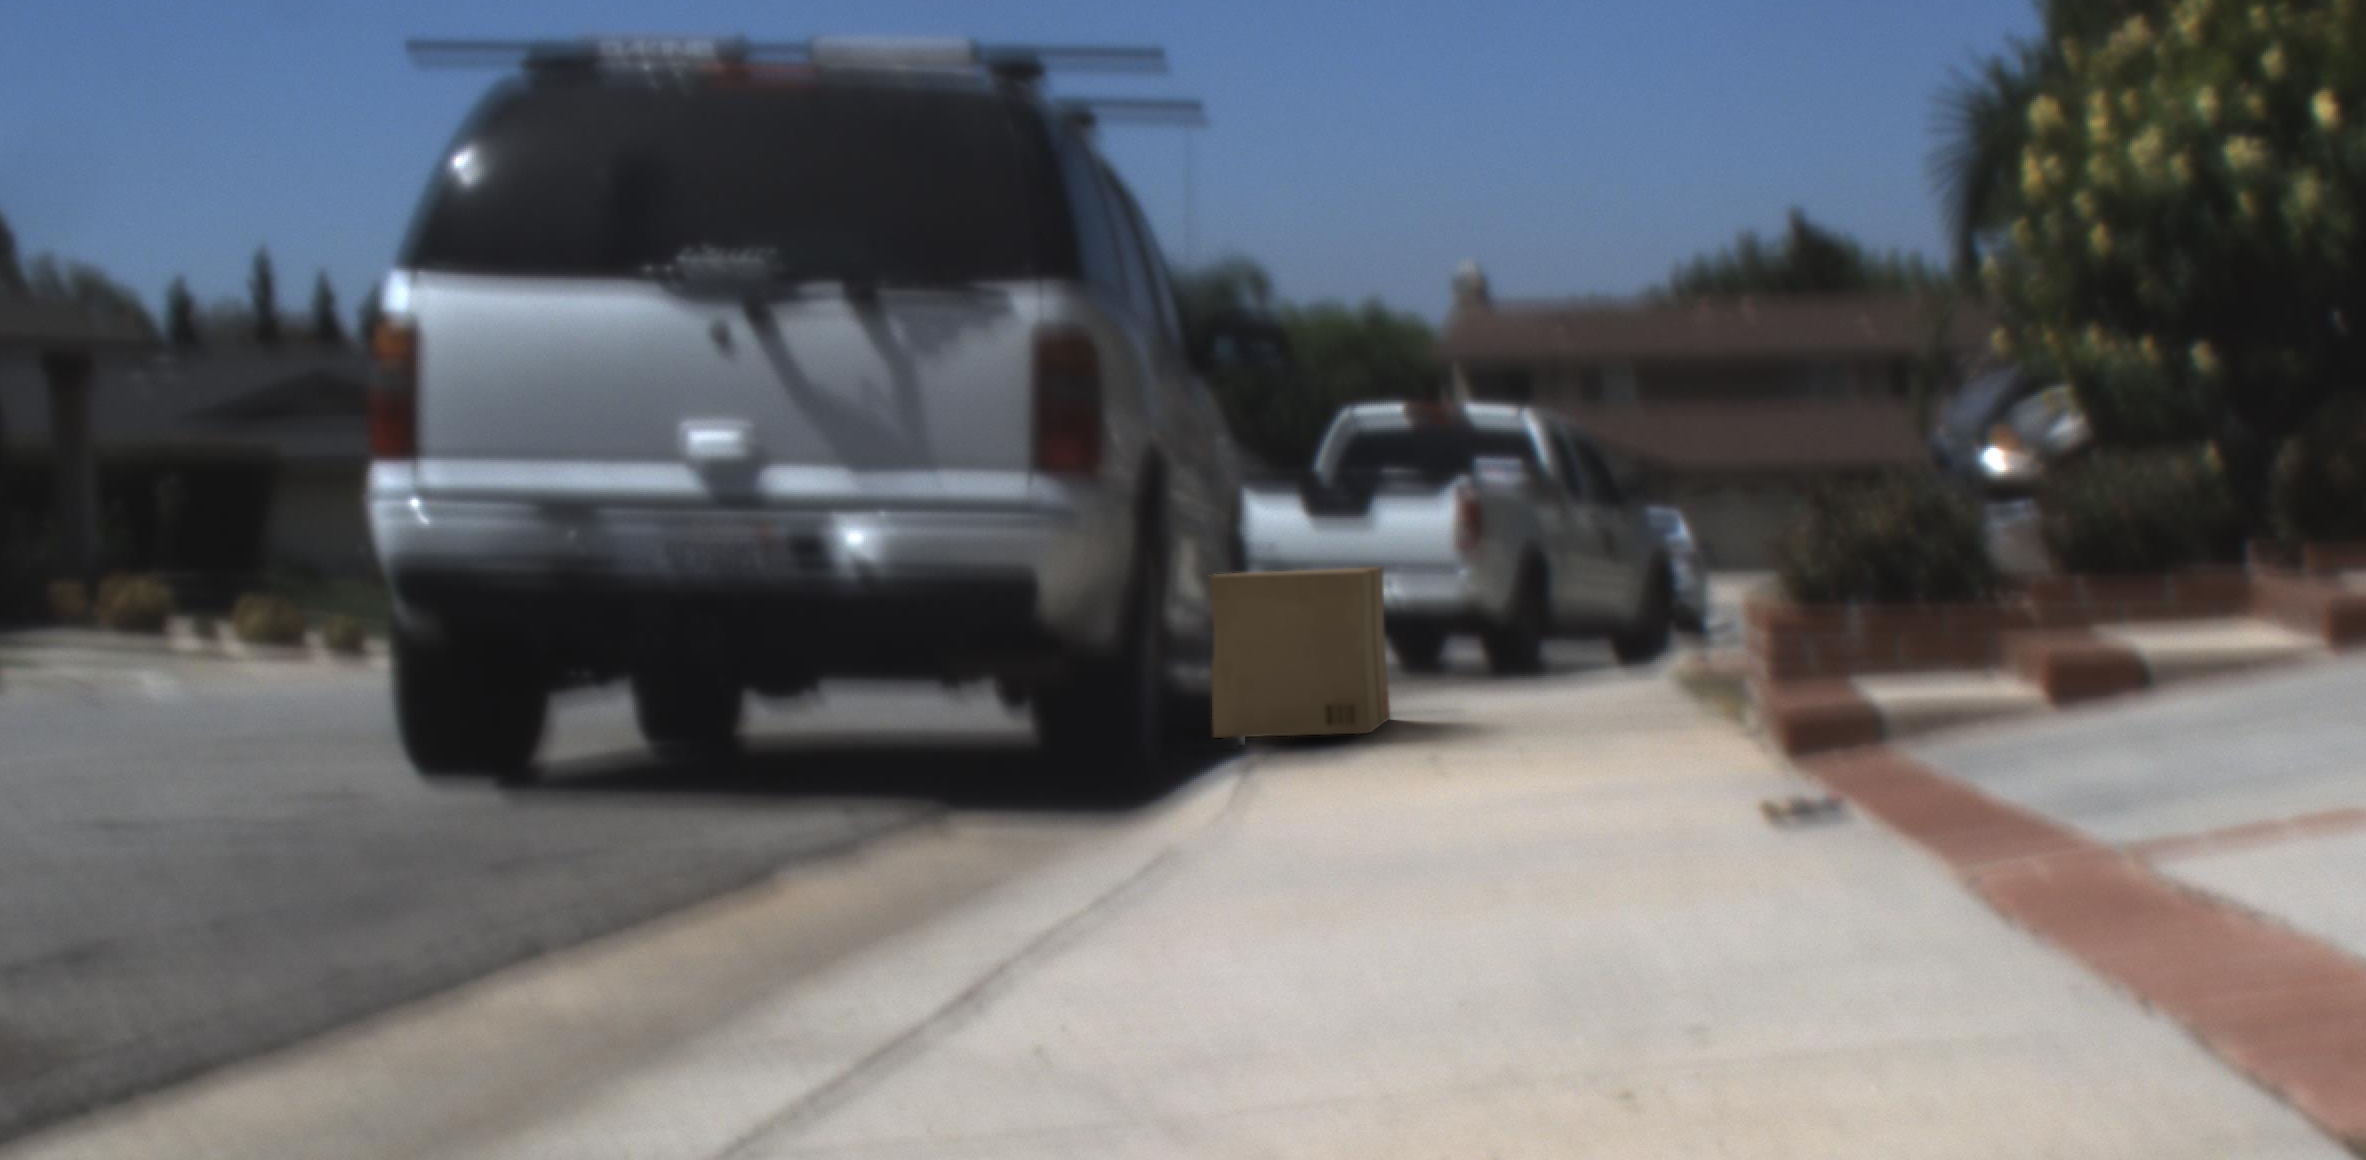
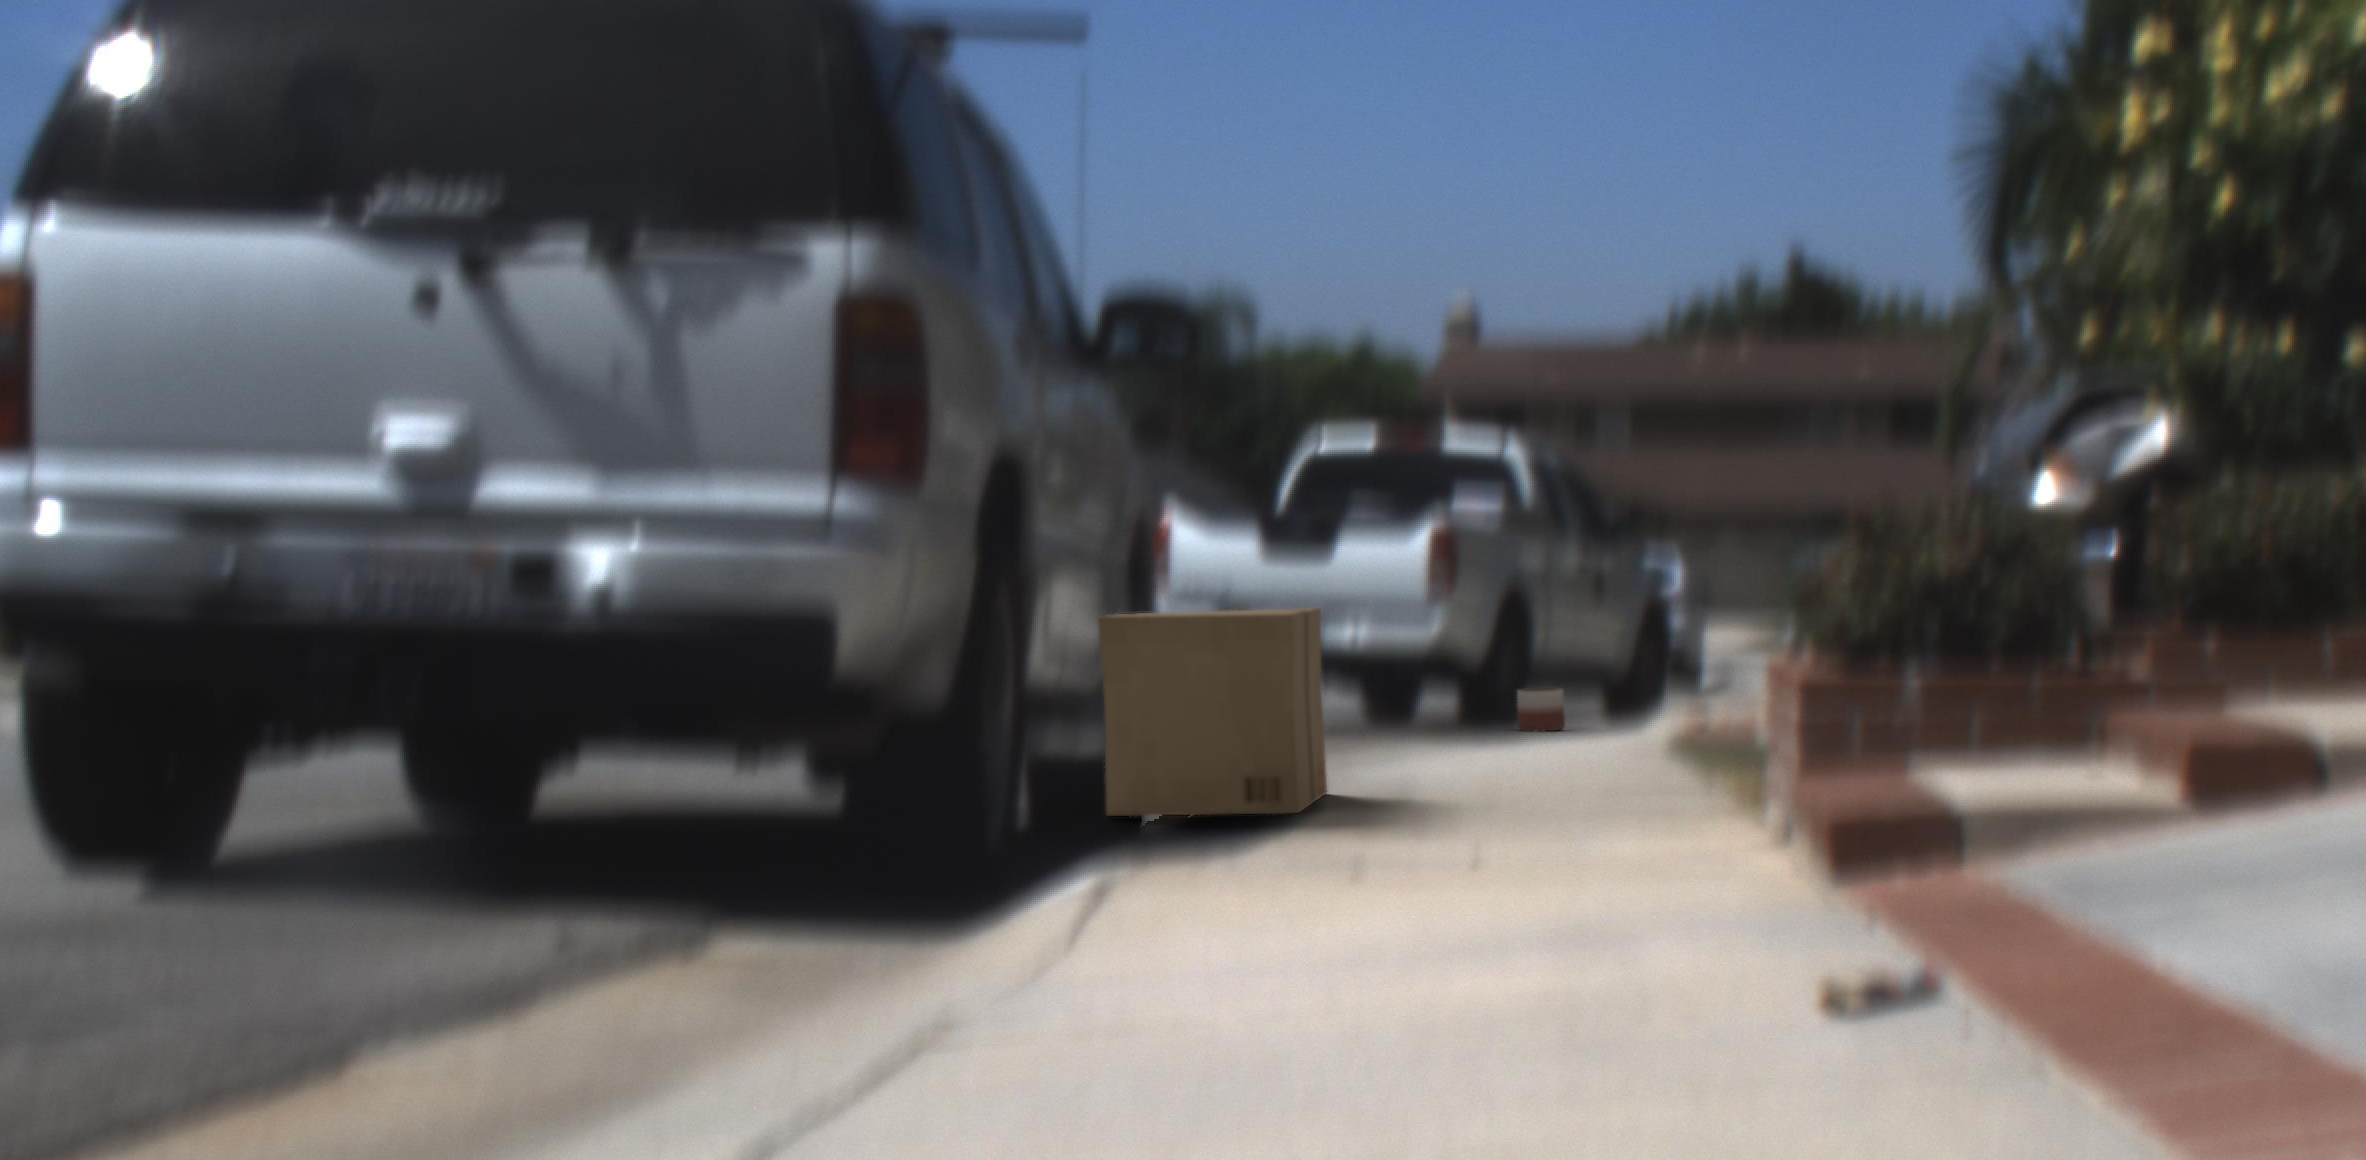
planter: none [1539,637,1582,676] -> present [1517,688,1565,731]

